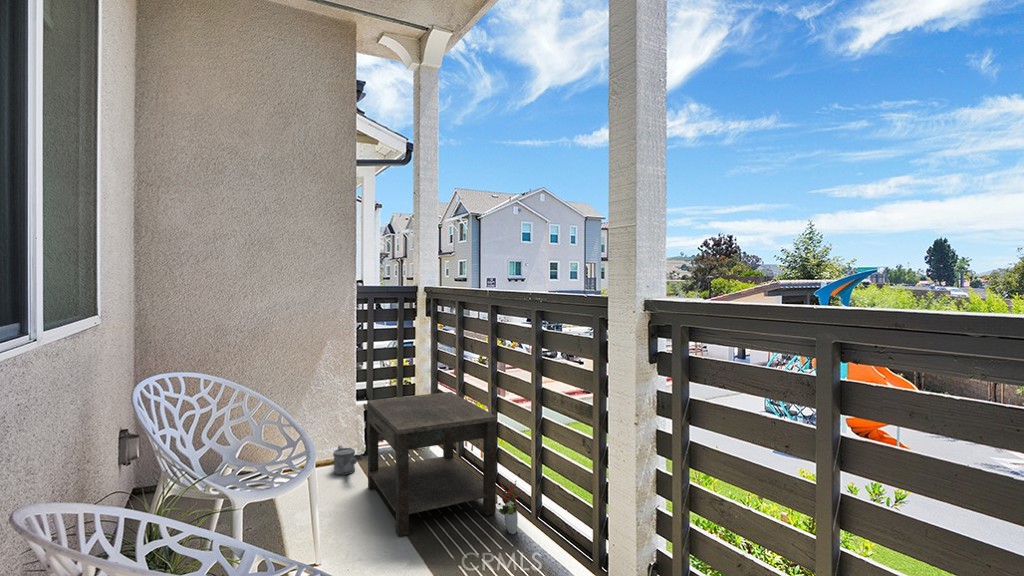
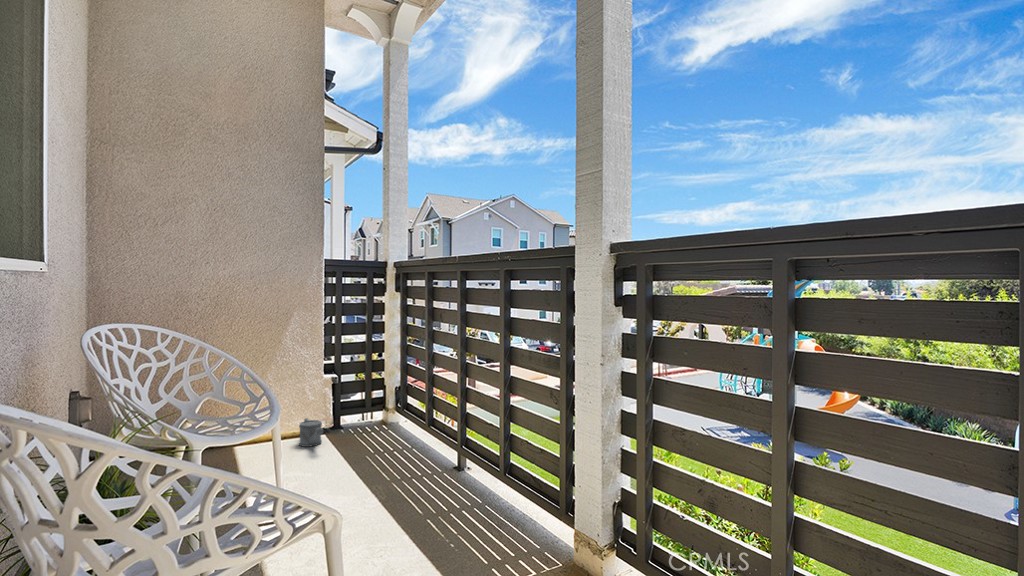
side table: present [367,392,497,536] -> none [334,363,465,497]
decorative plant: present [496,481,521,534] -> none [464,441,489,494]

